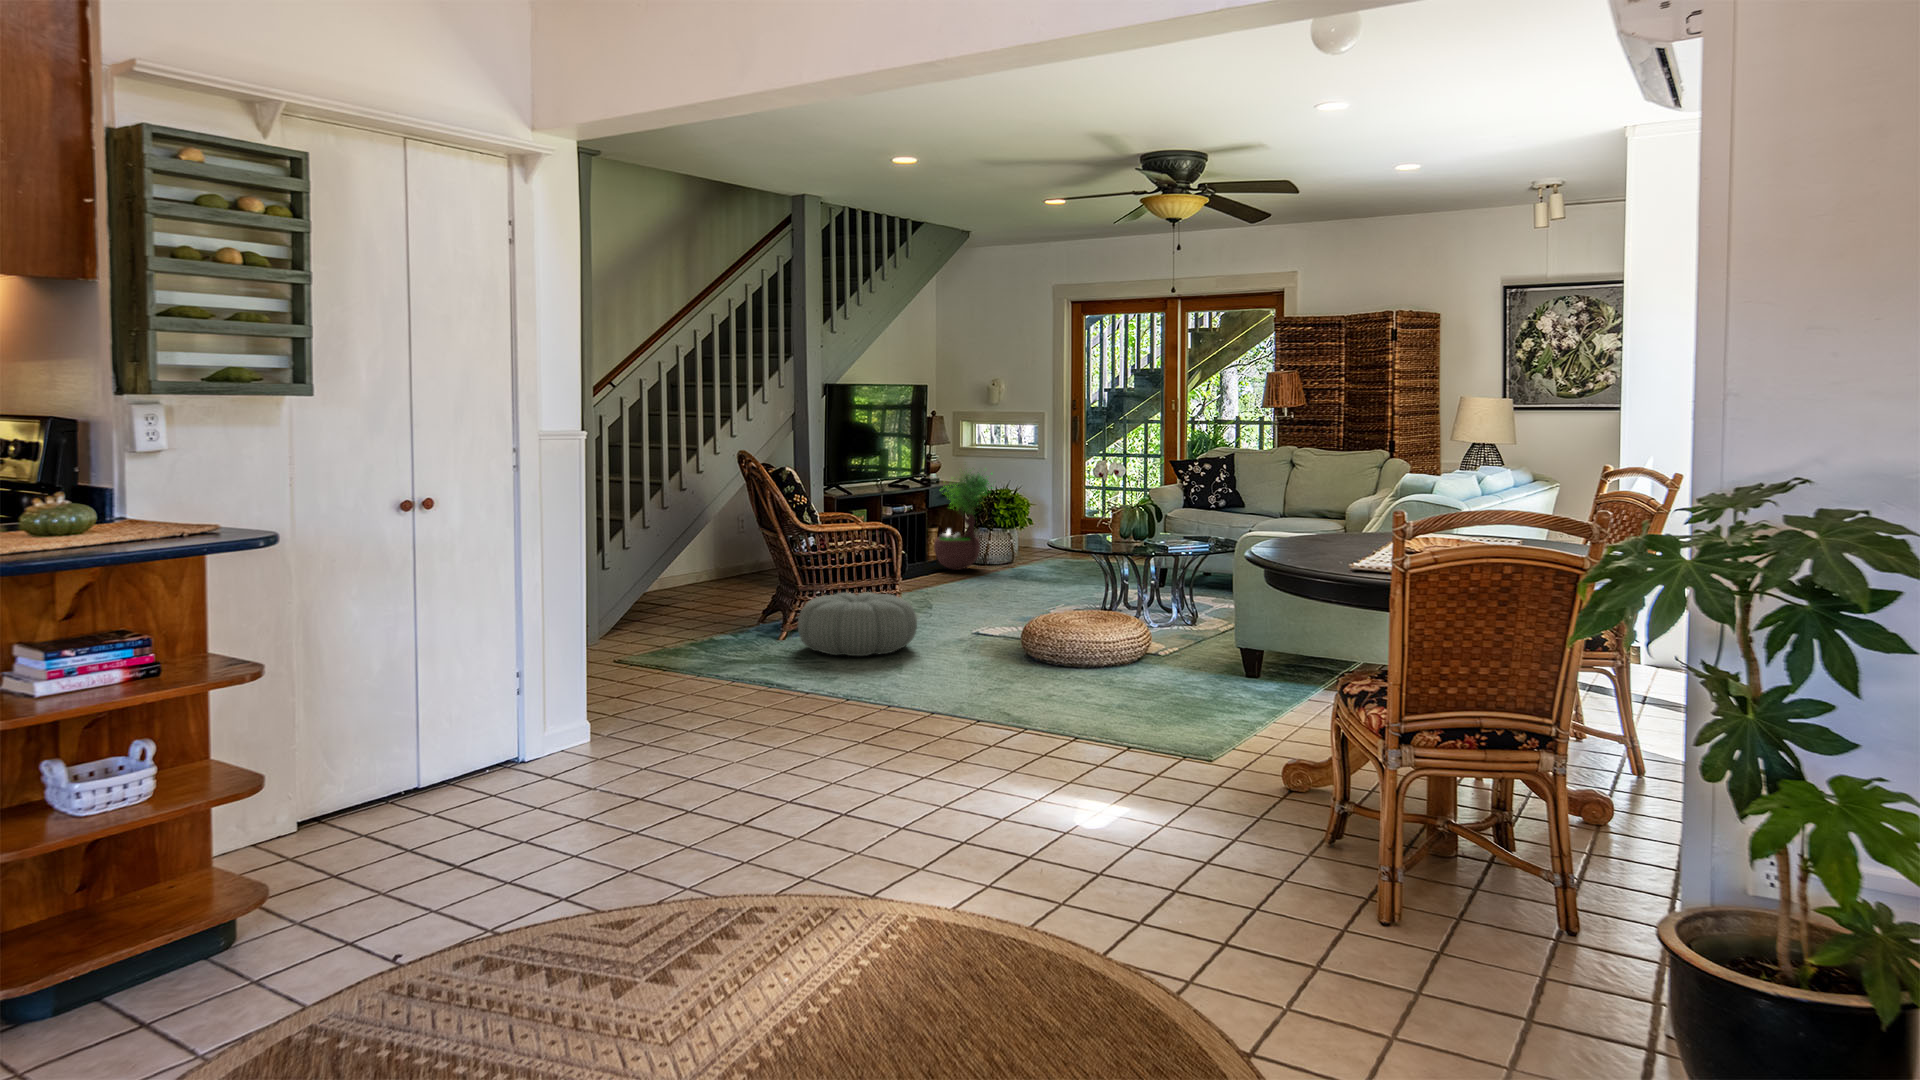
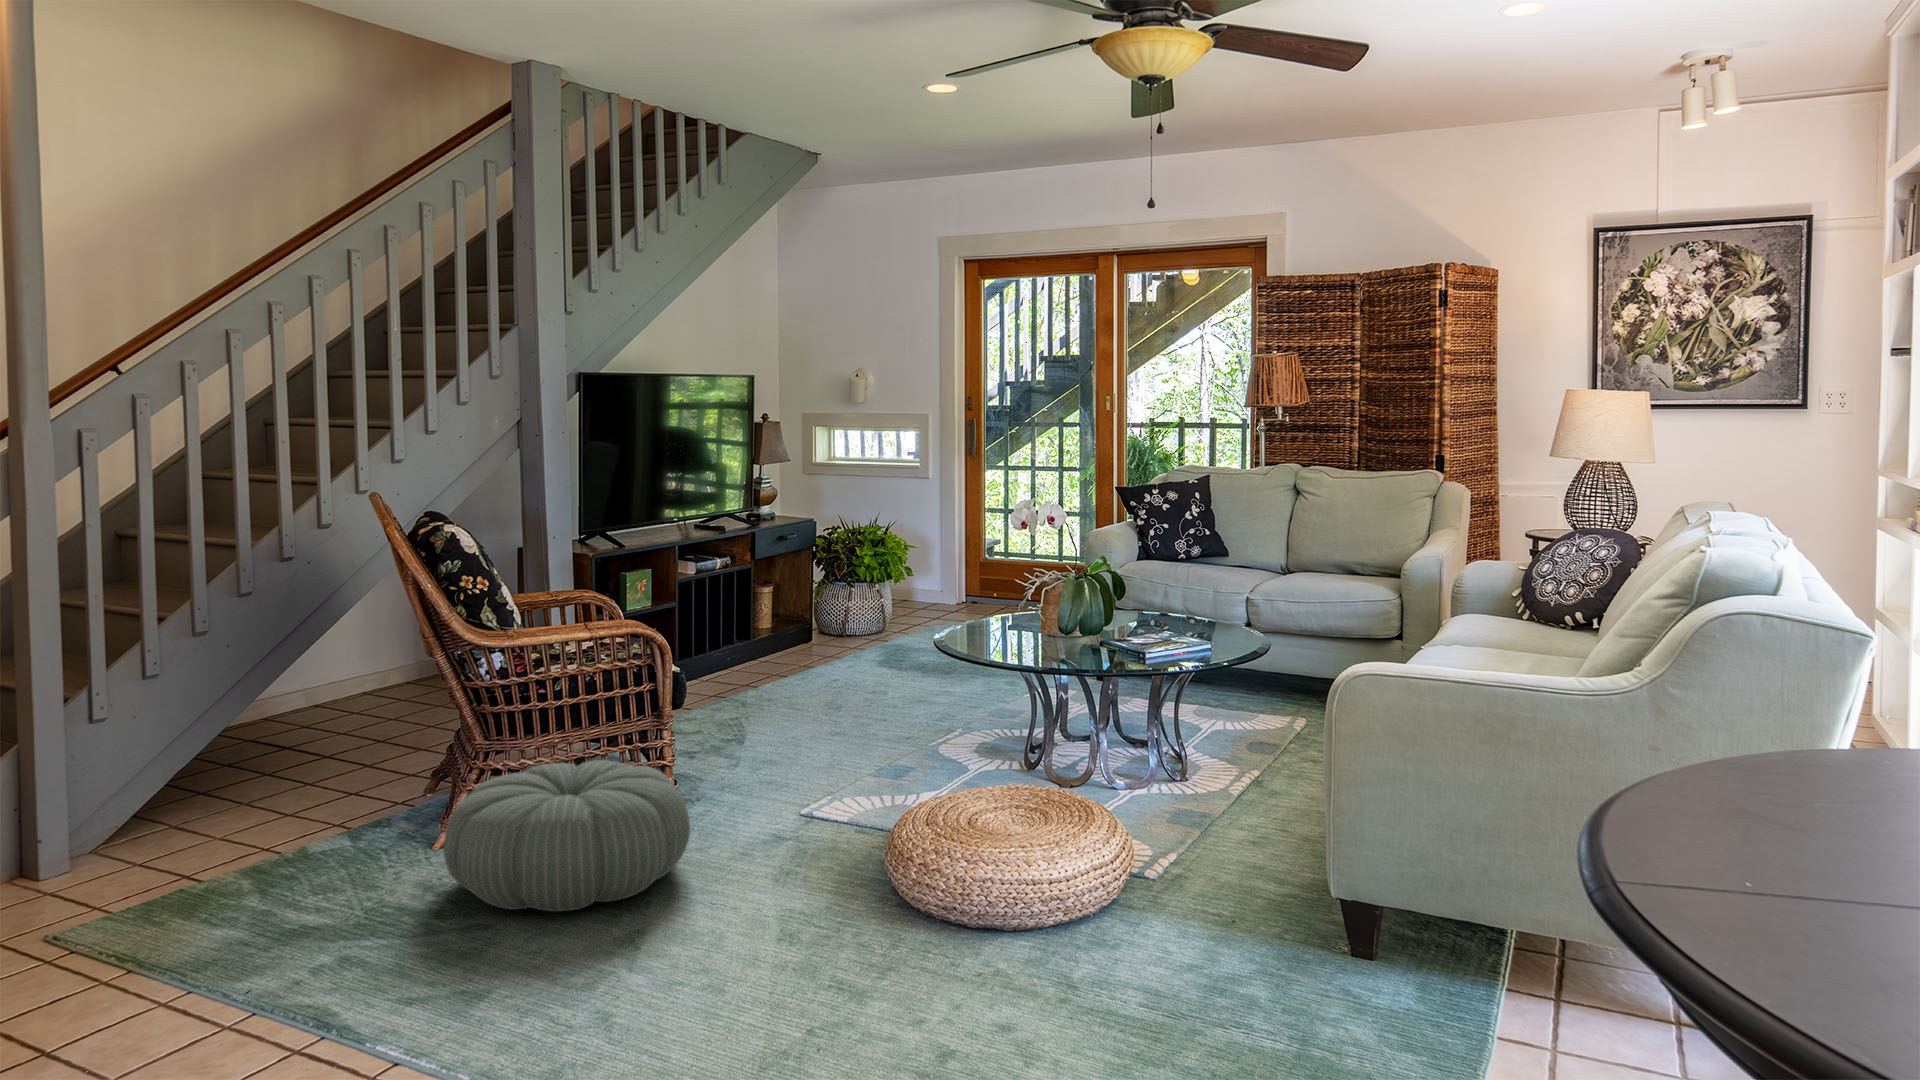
potted tree: present [934,470,992,570] -> none [764,491,856,651]

